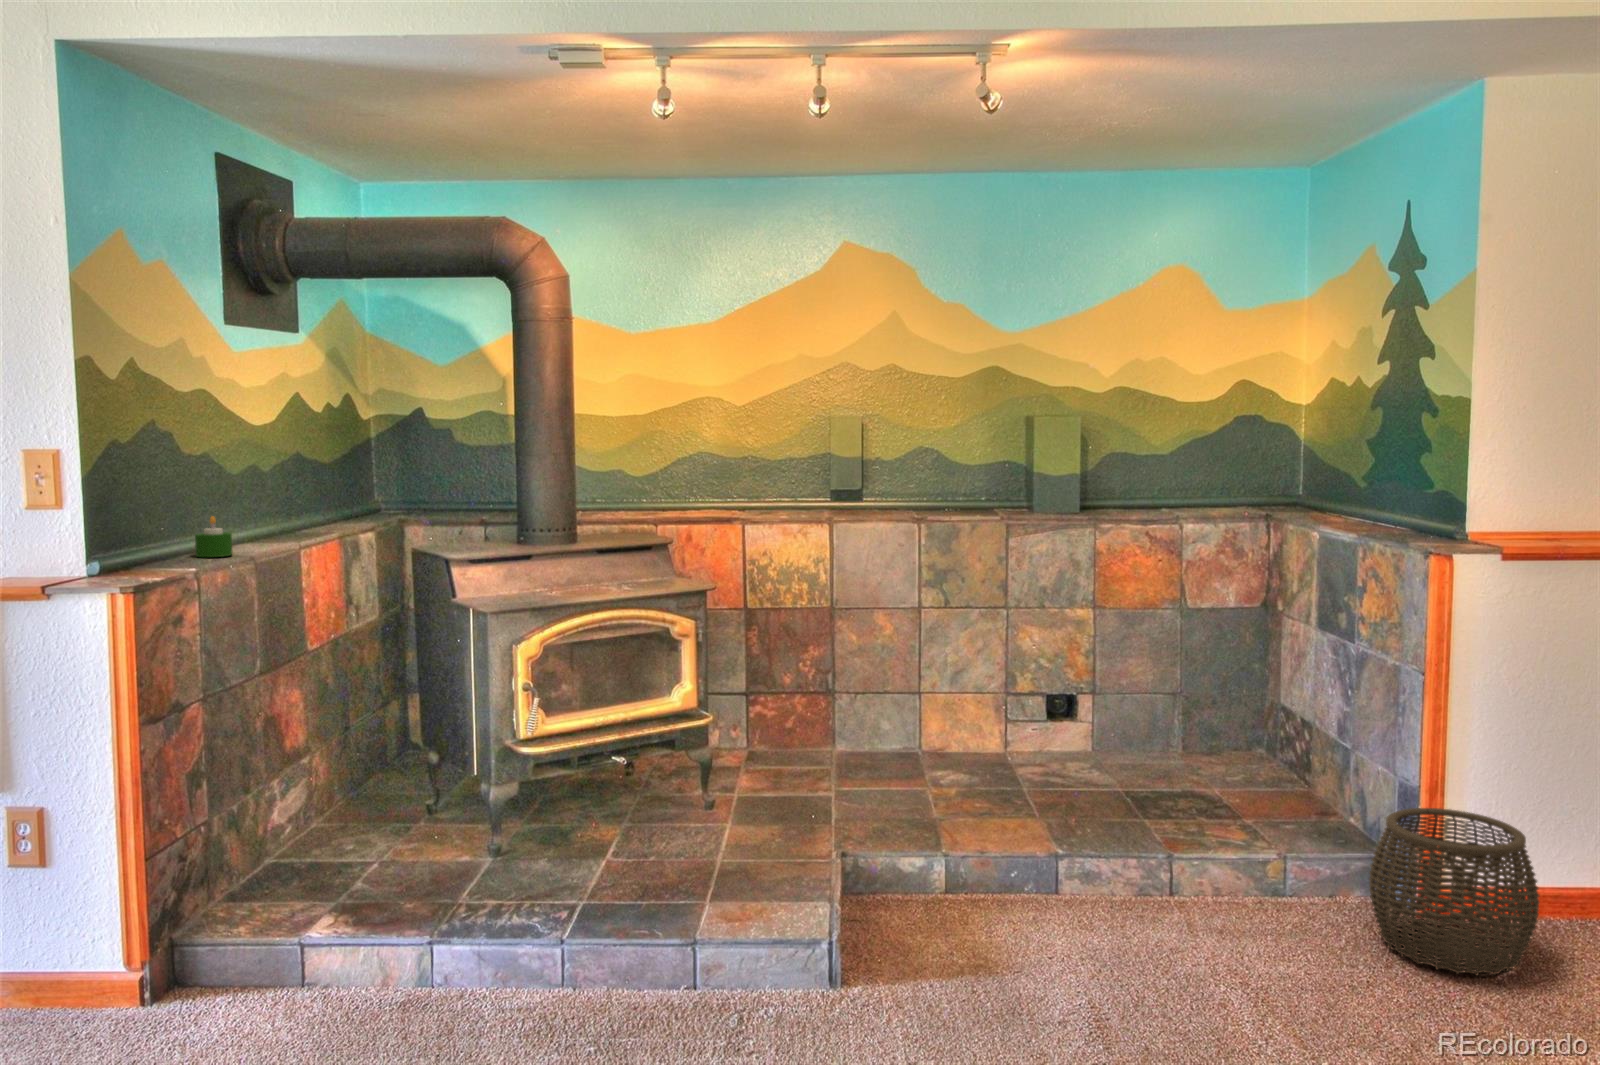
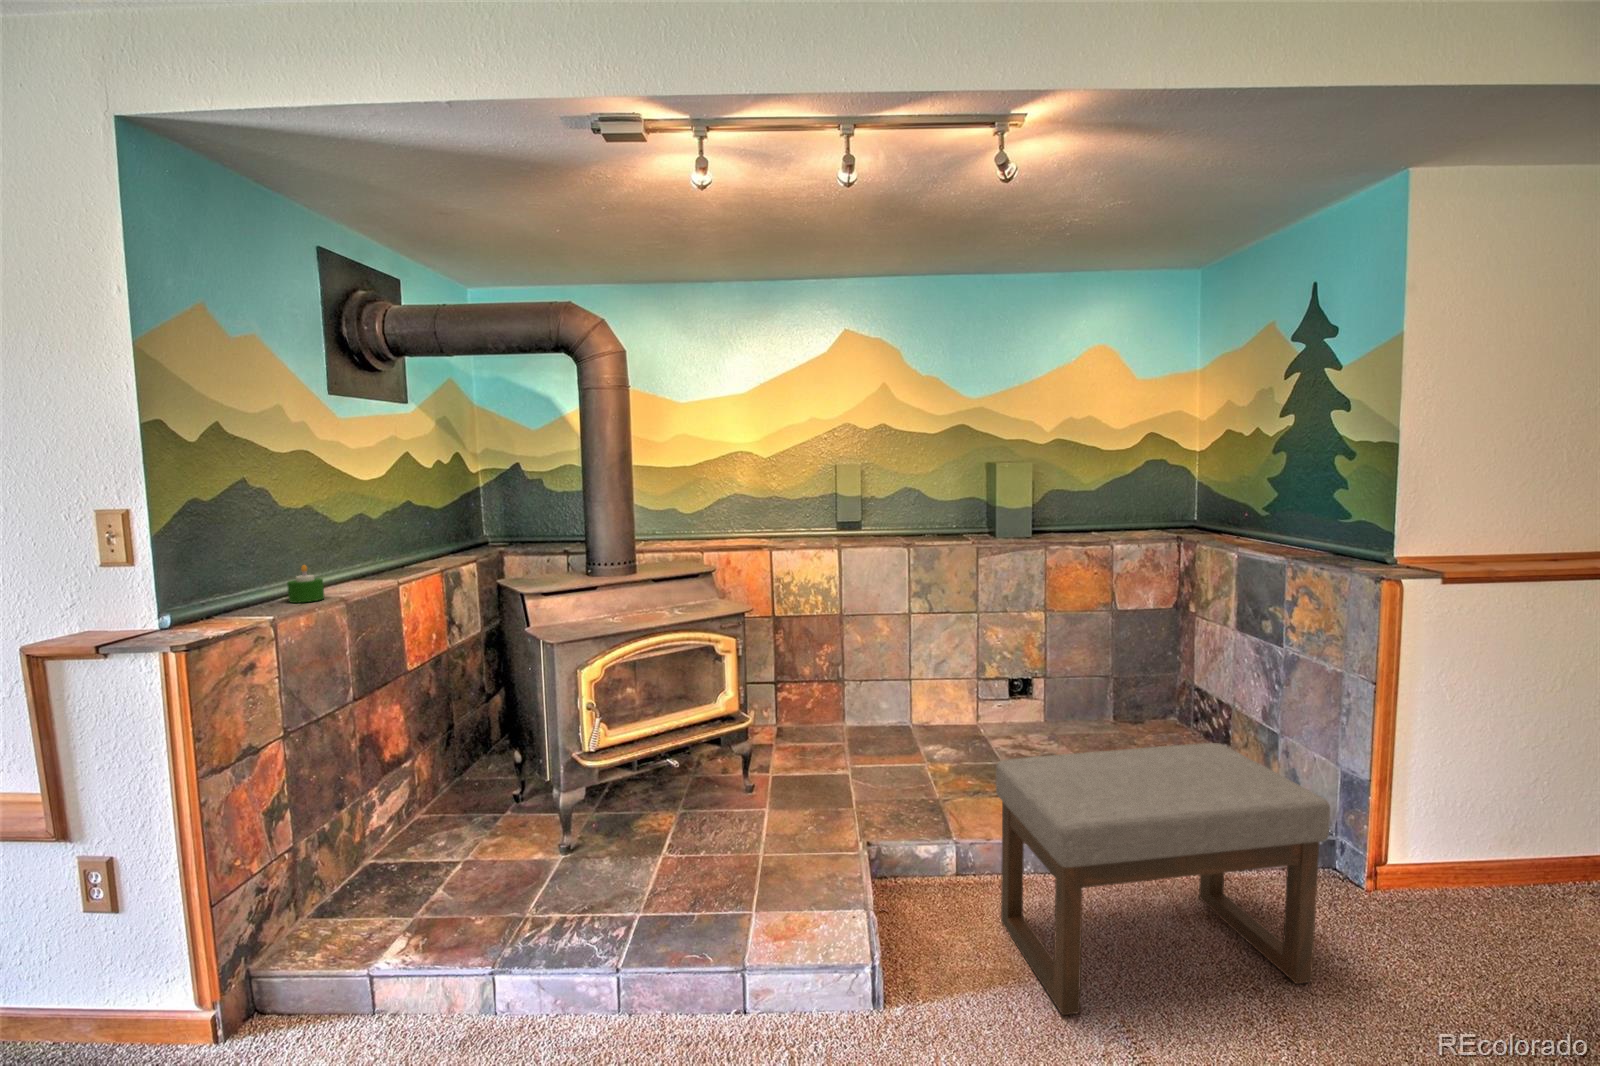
ottoman: none [982,736,1323,996] -> present [996,743,1330,1015]
woven basket: present [1369,808,1539,975] -> none [1338,805,1522,976]

